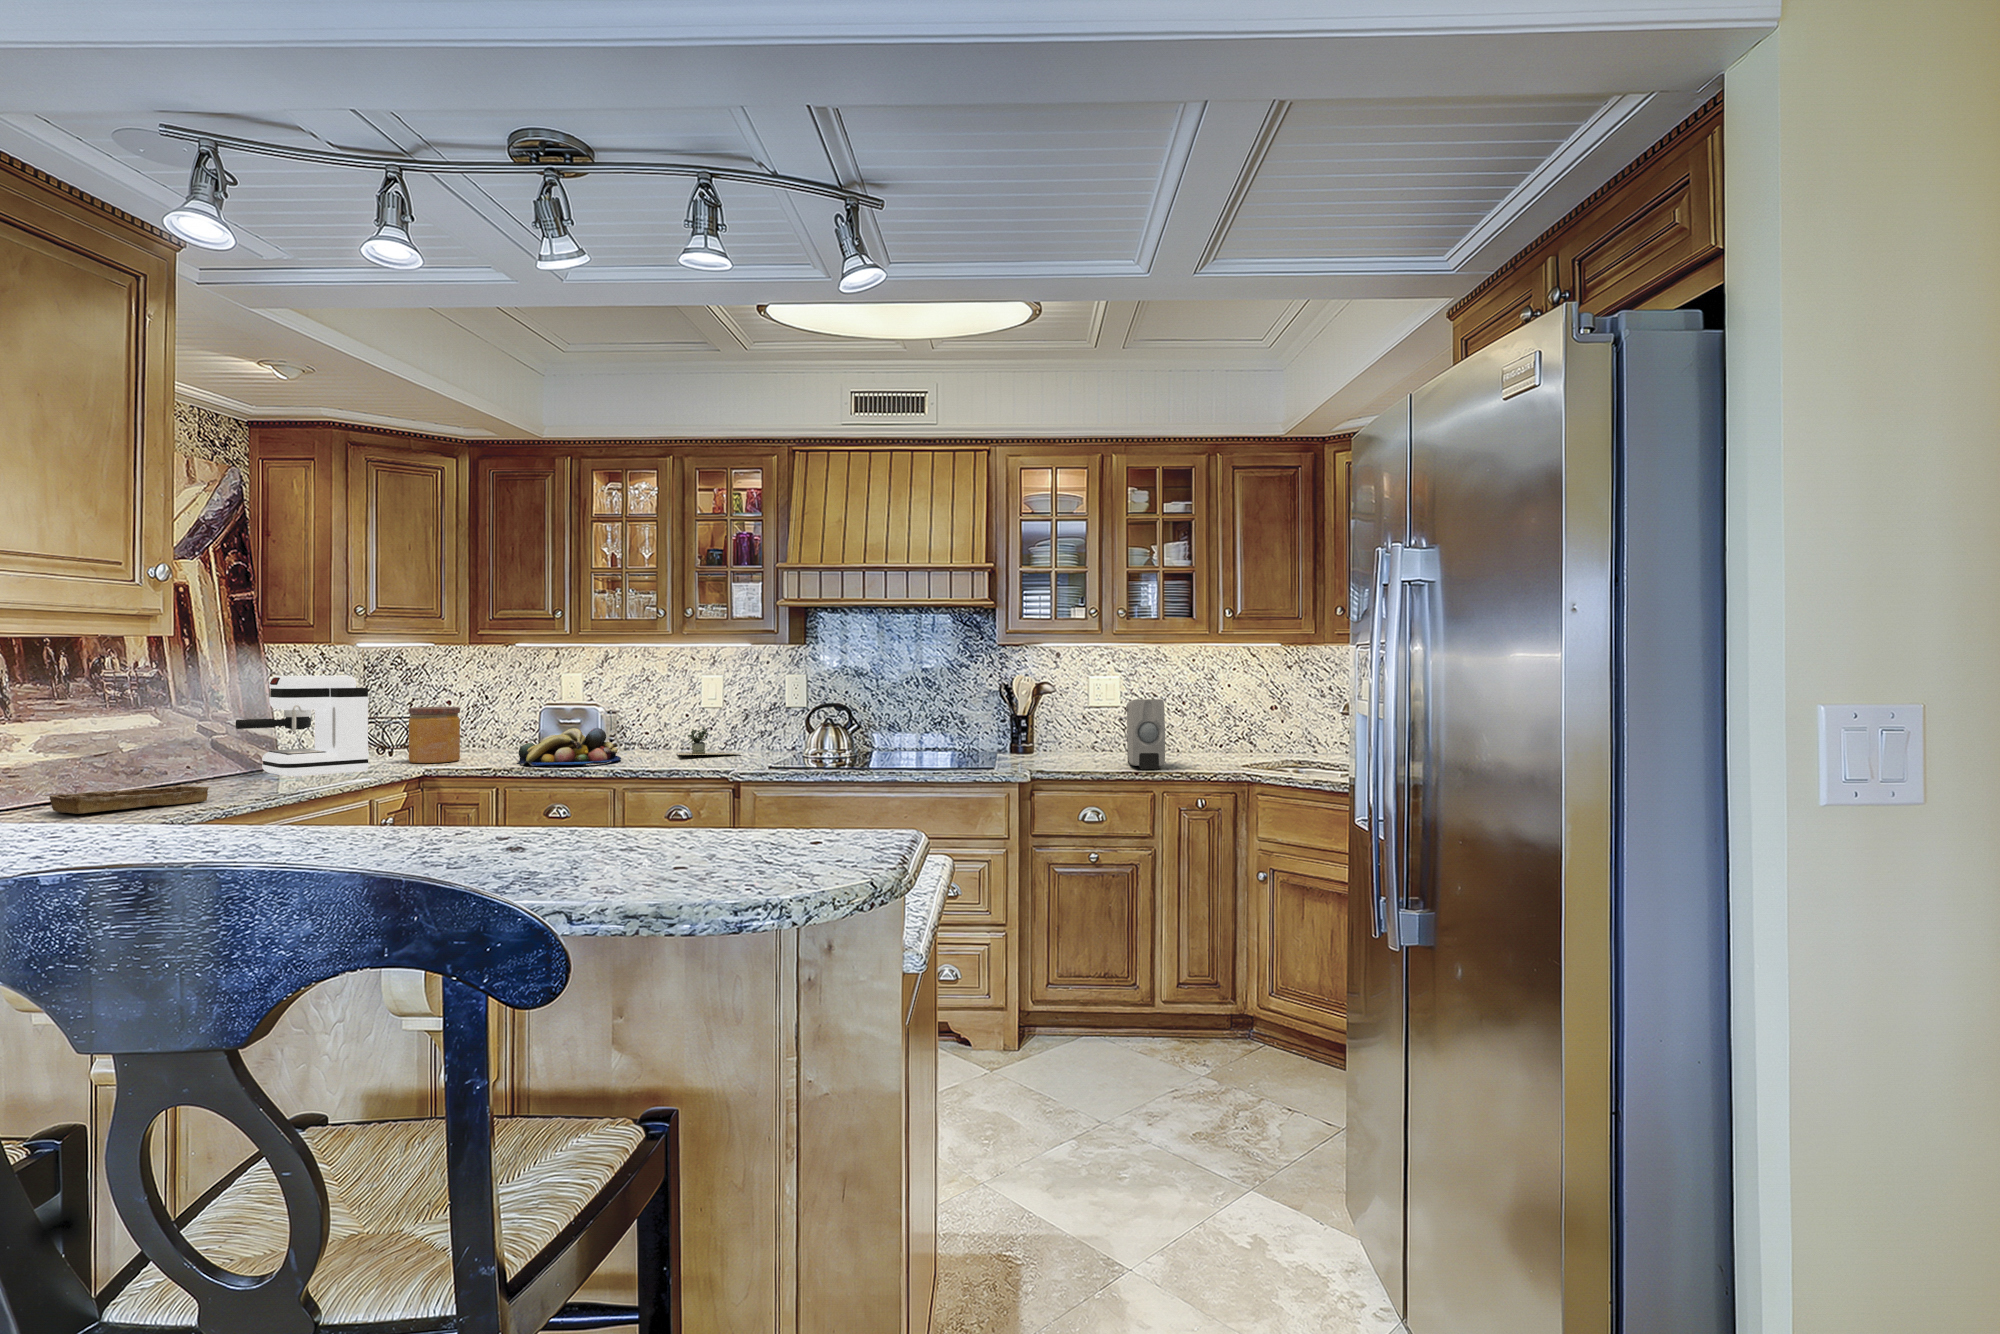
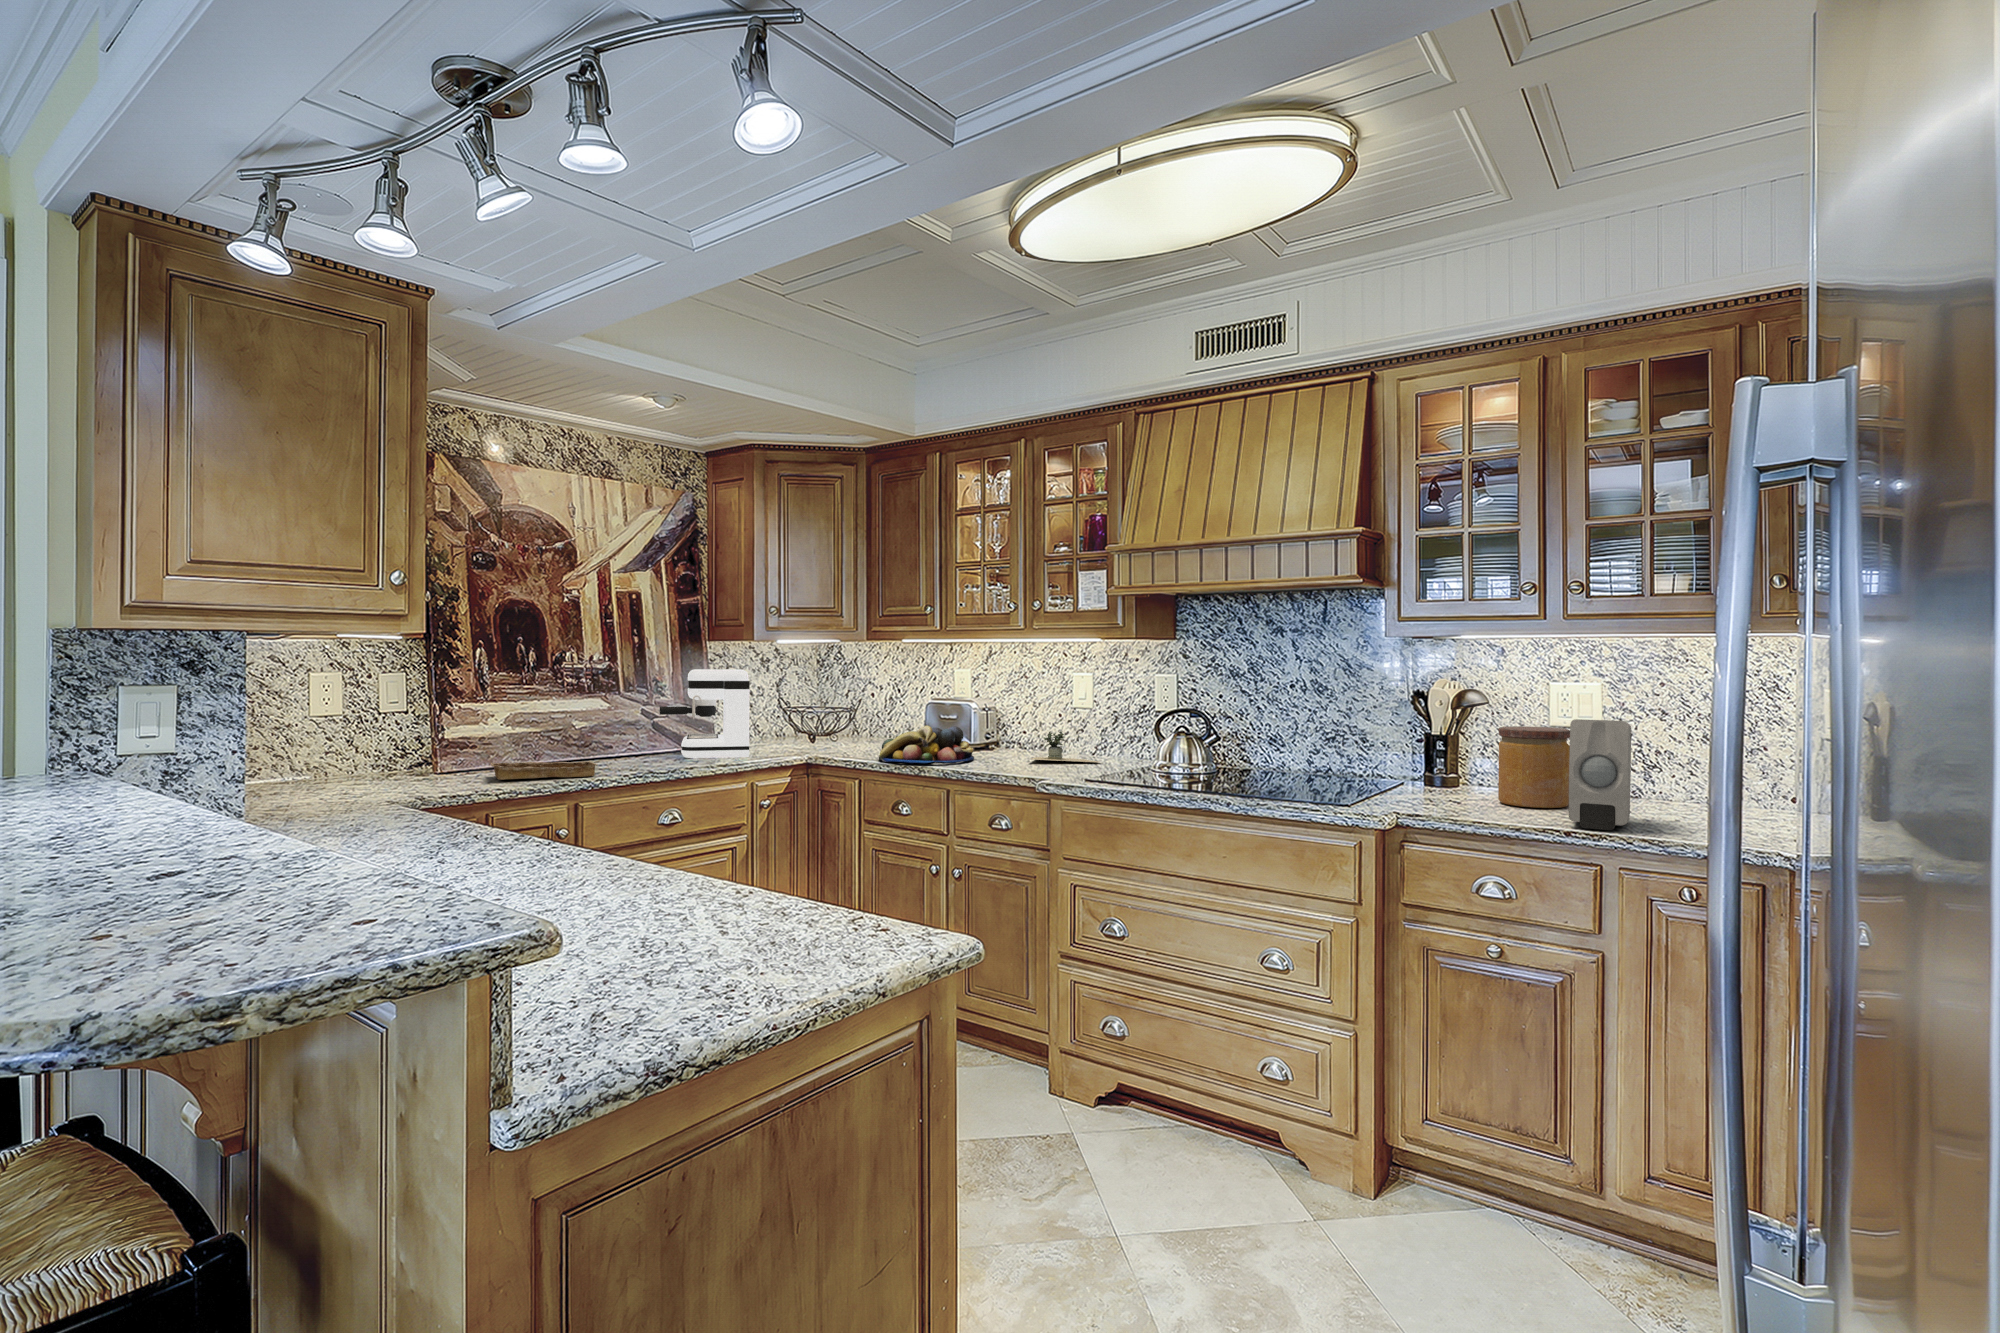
jar: present [409,707,460,763] -> present [1498,726,1570,808]

